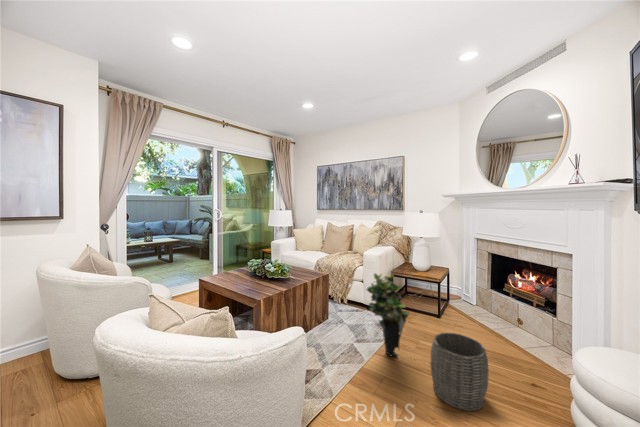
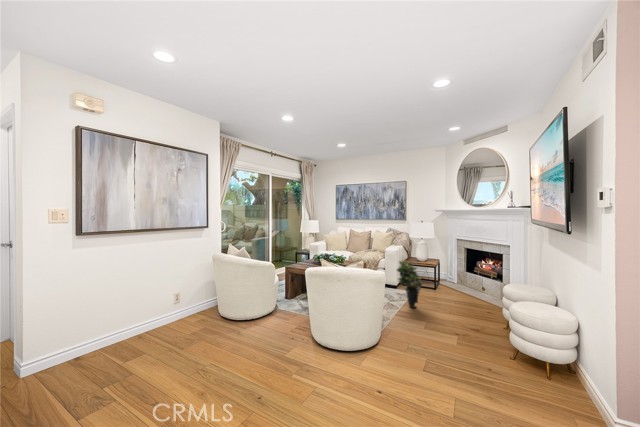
woven basket: present [431,333,489,411] -> none [438,290,468,324]

